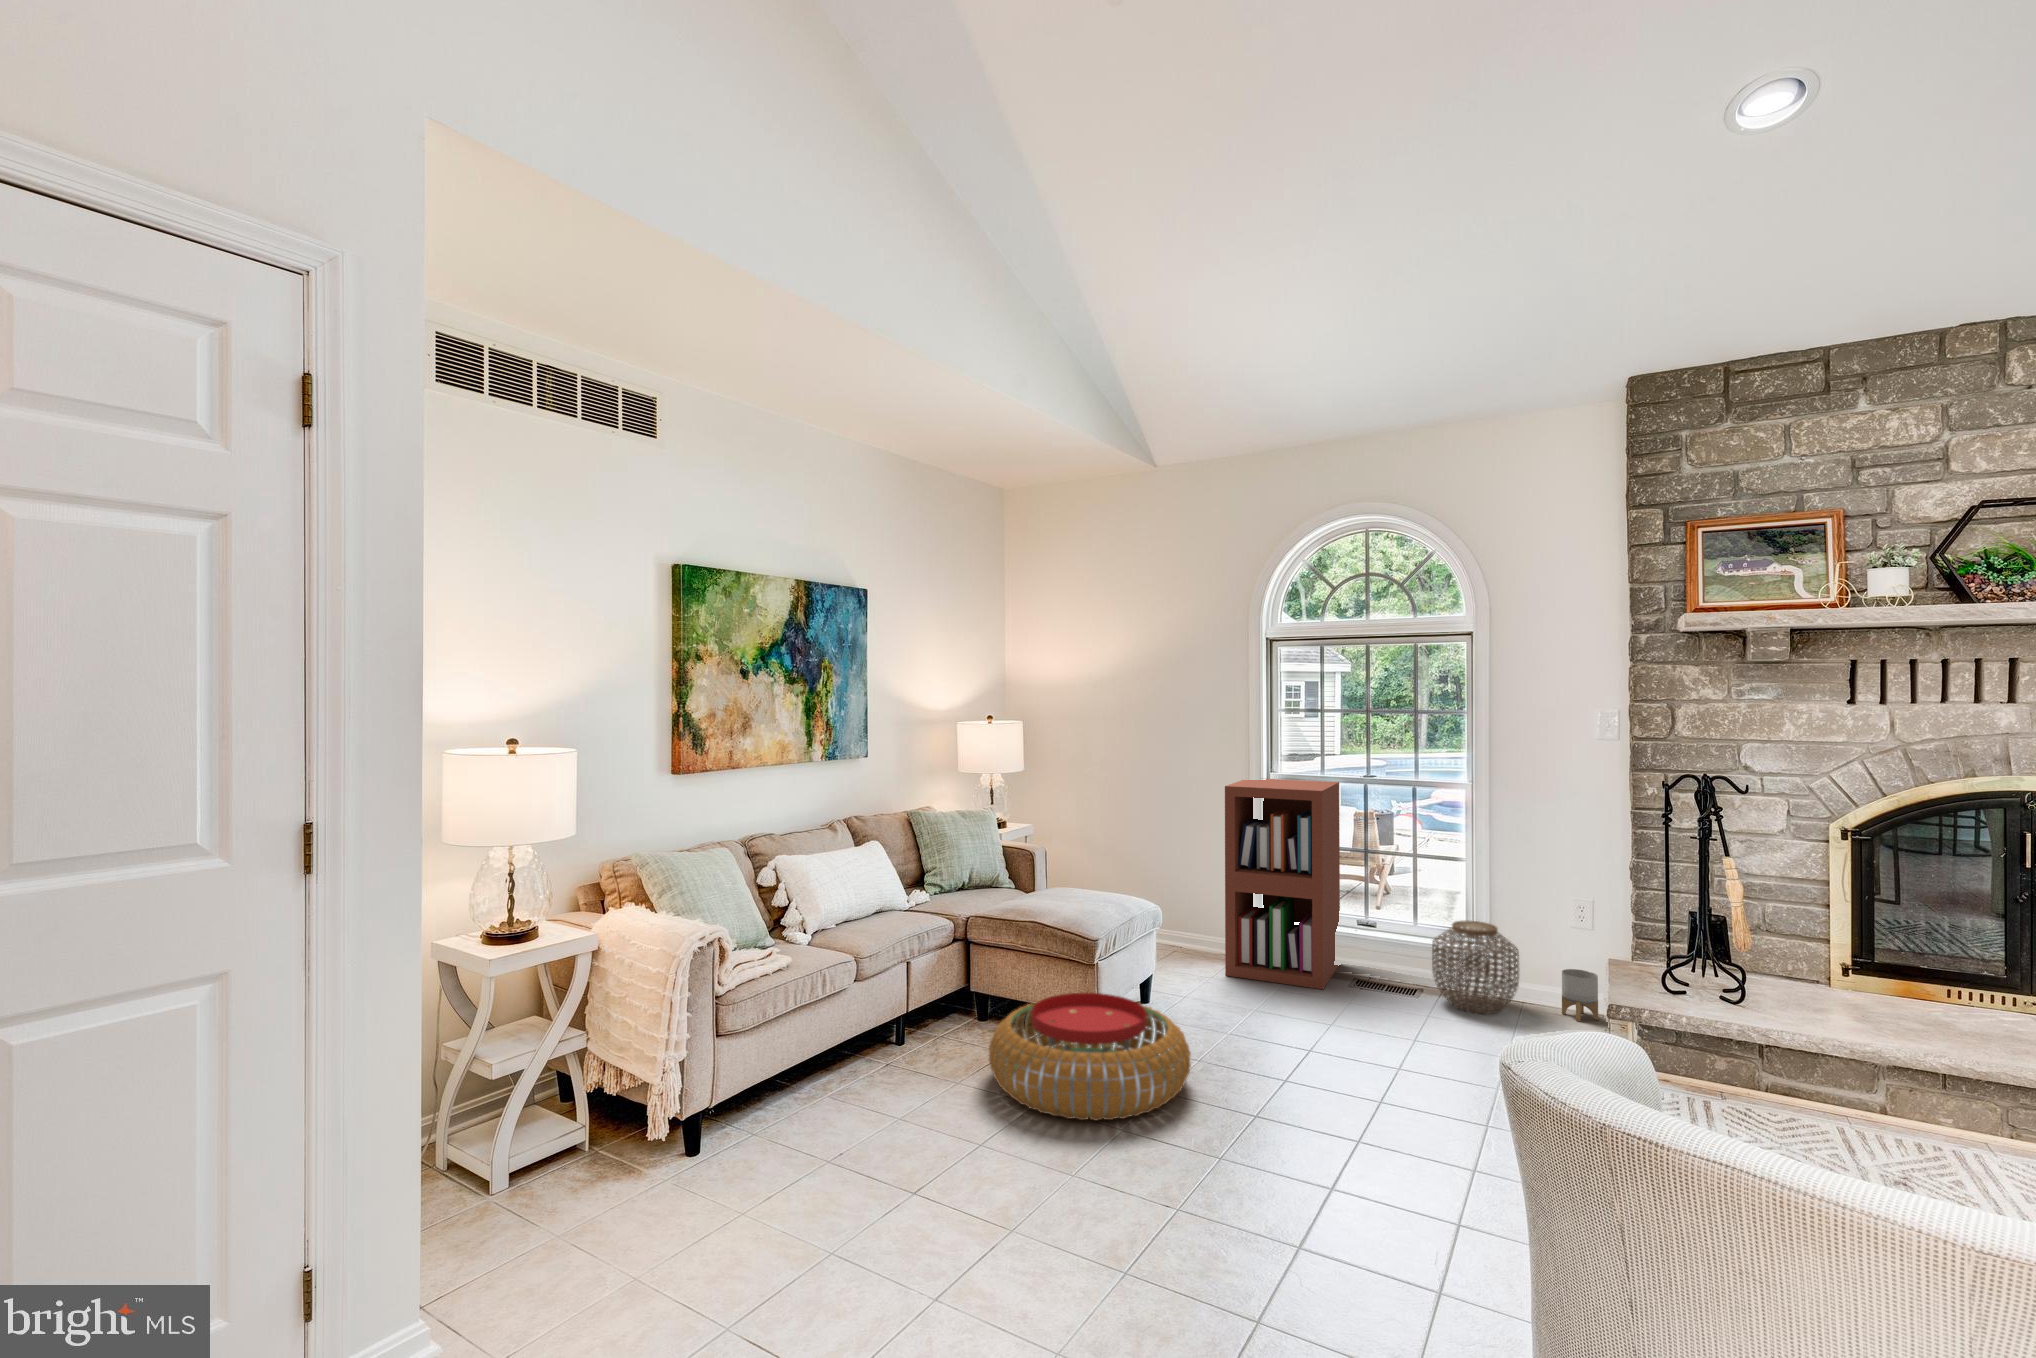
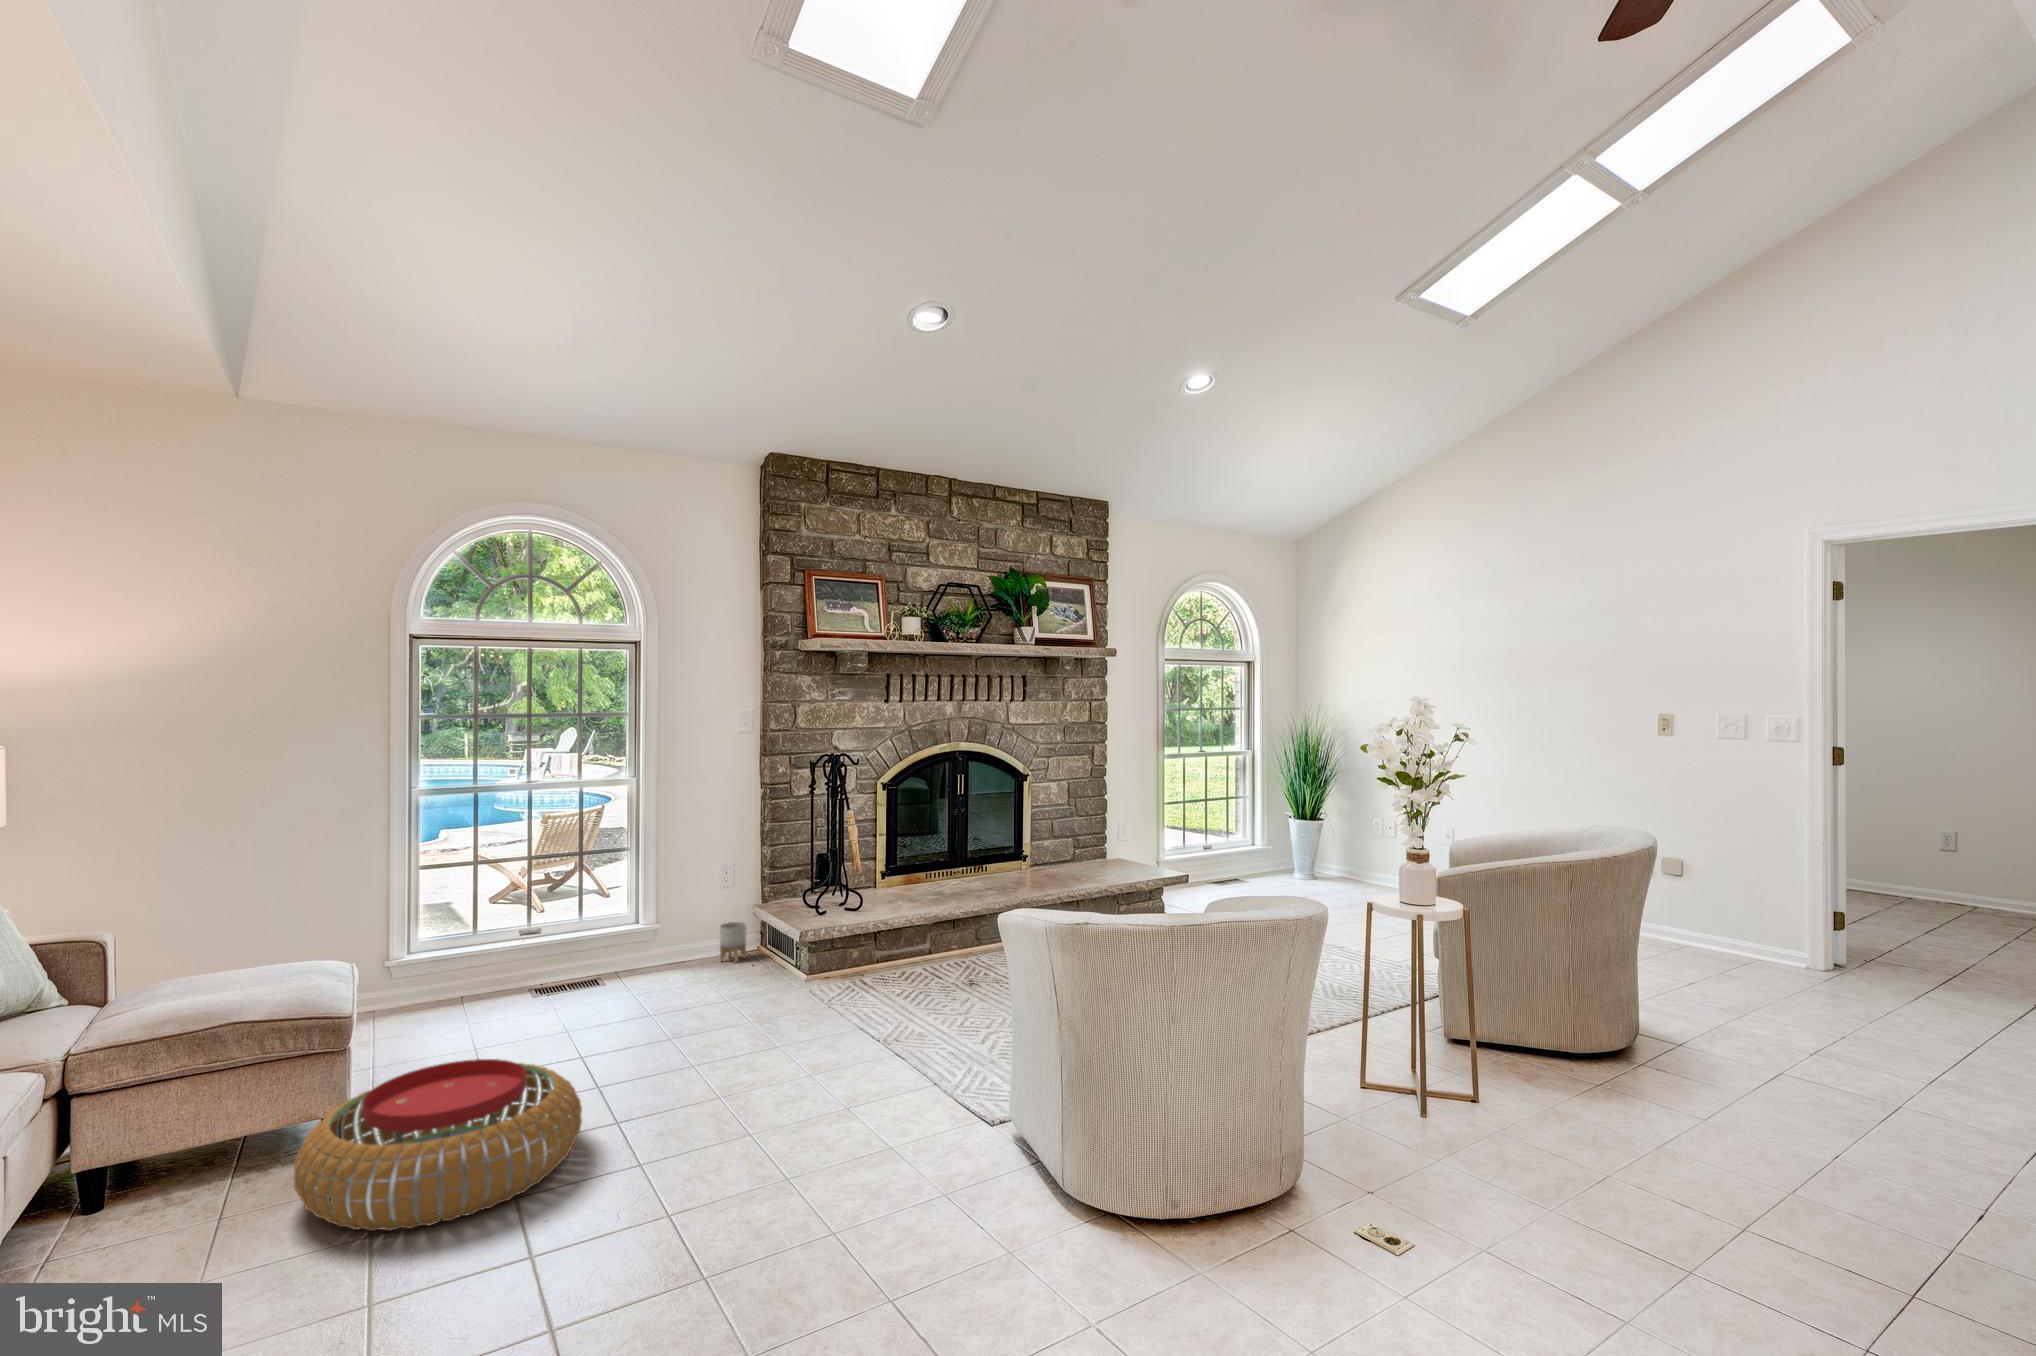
bookshelf: present [1225,778,1340,989] -> none [384,793,524,1033]
woven basket: present [1432,921,1519,1014] -> none [624,901,699,983]

